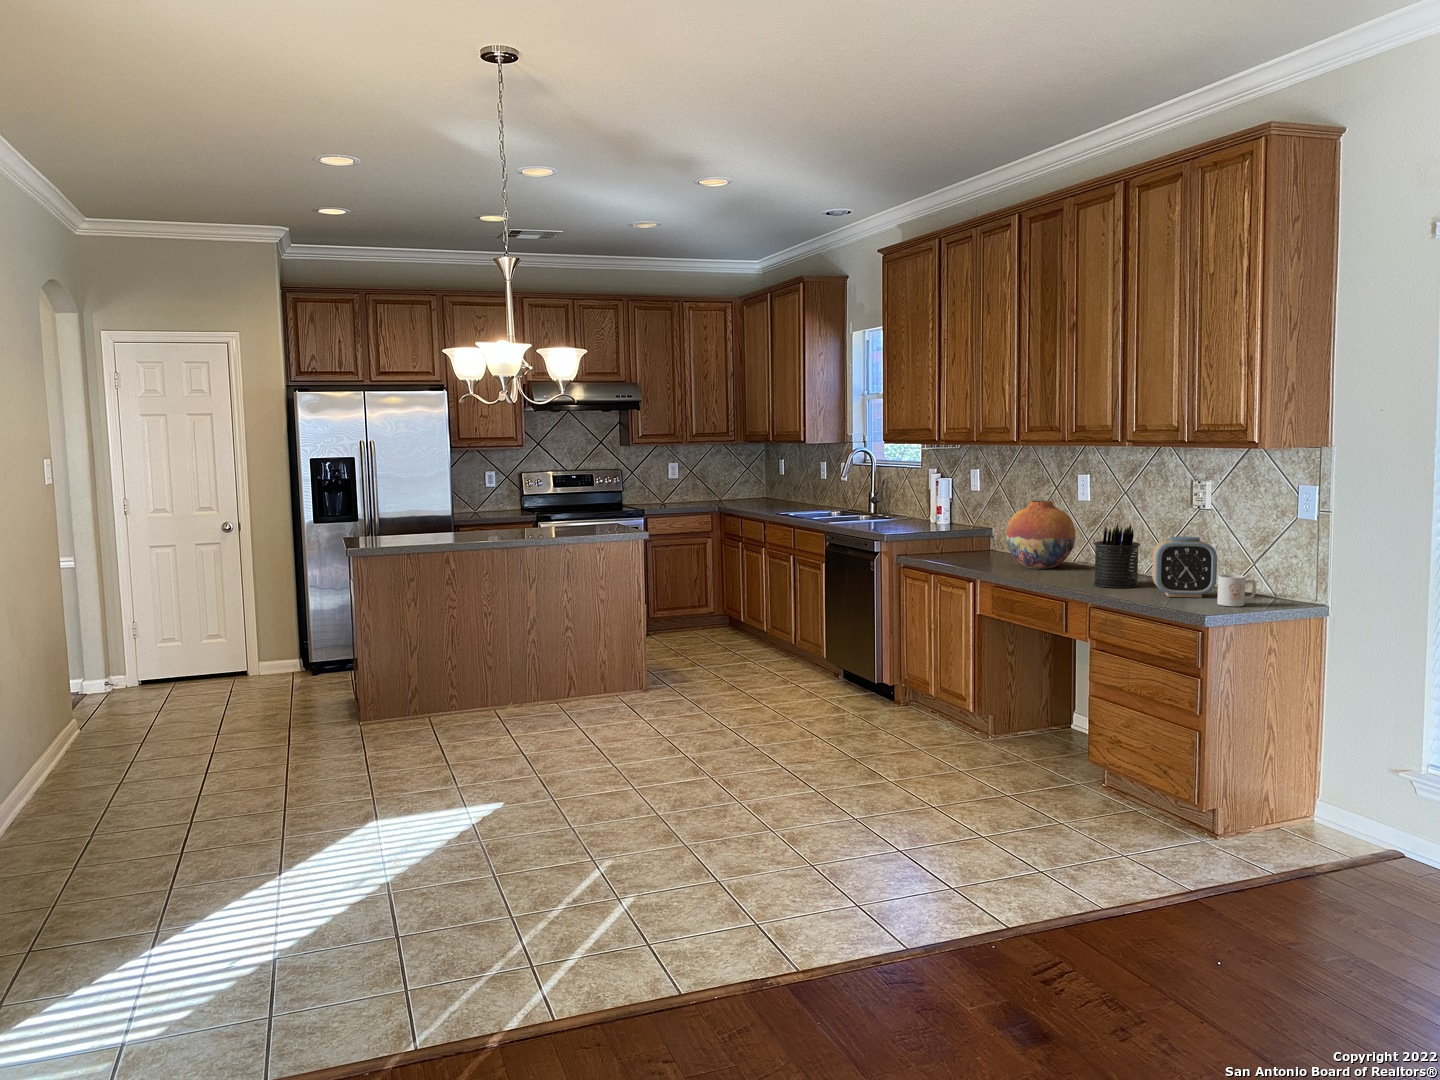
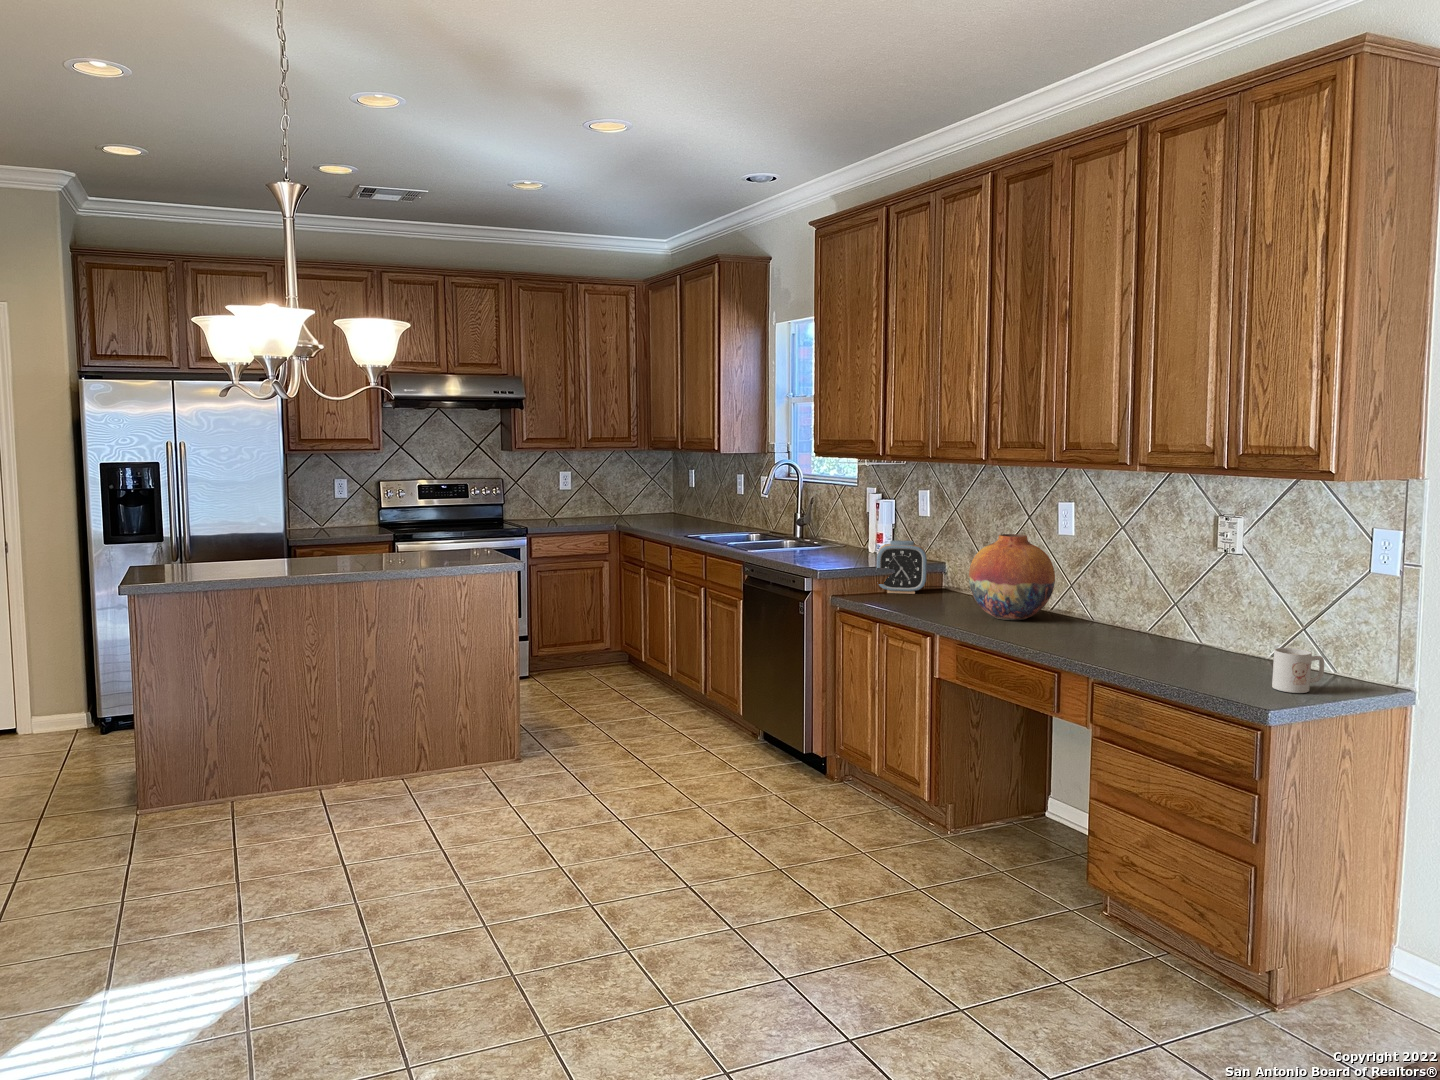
pen holder: present [1093,524,1140,588] -> none [1090,570,1152,655]
alarm clock: present [1152,536,1217,598] -> present [877,541,927,594]

